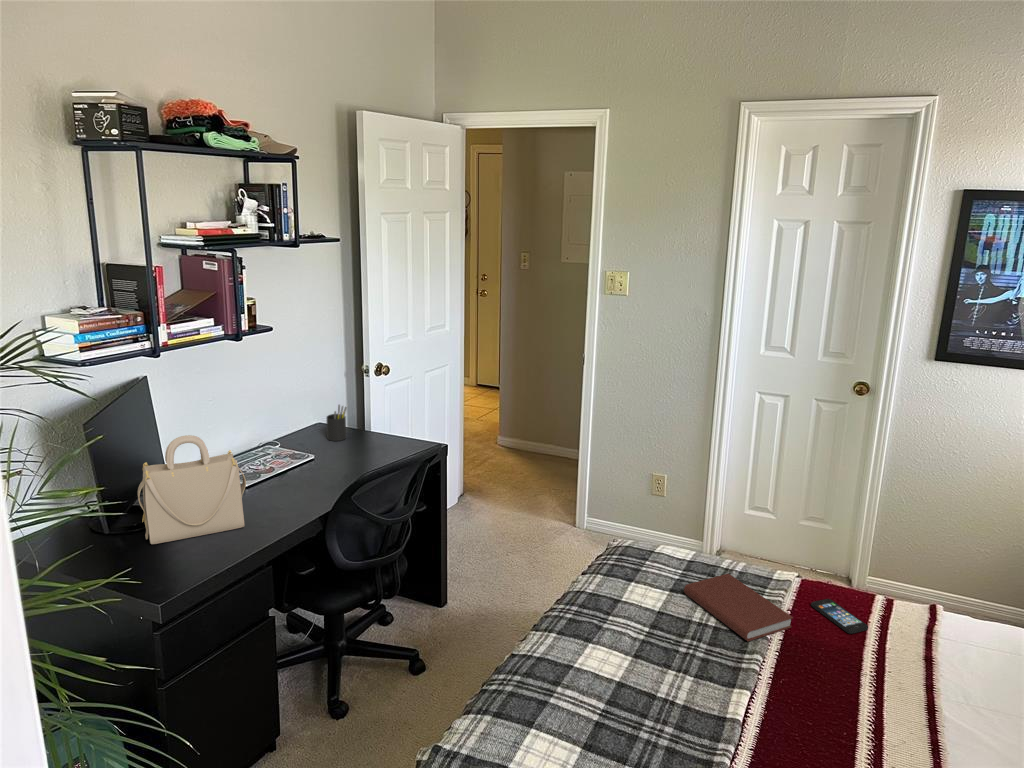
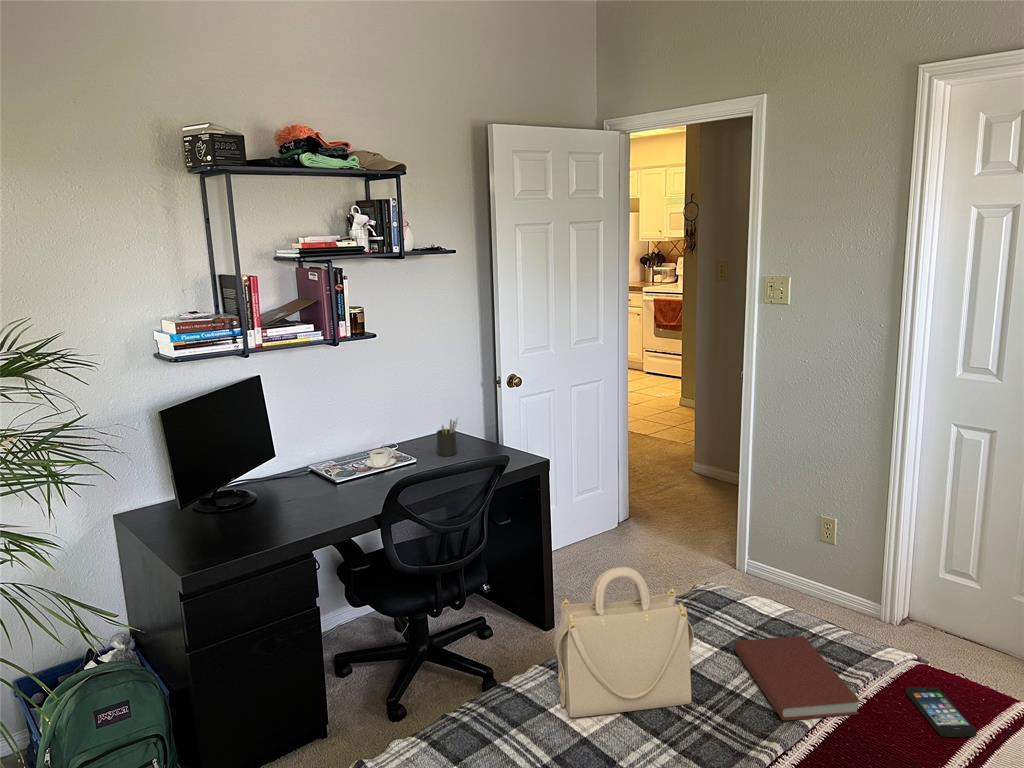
handbag: present [138,435,246,544] -> present [554,567,694,717]
coffee cup: none [260,438,293,458] -> present [365,449,396,468]

